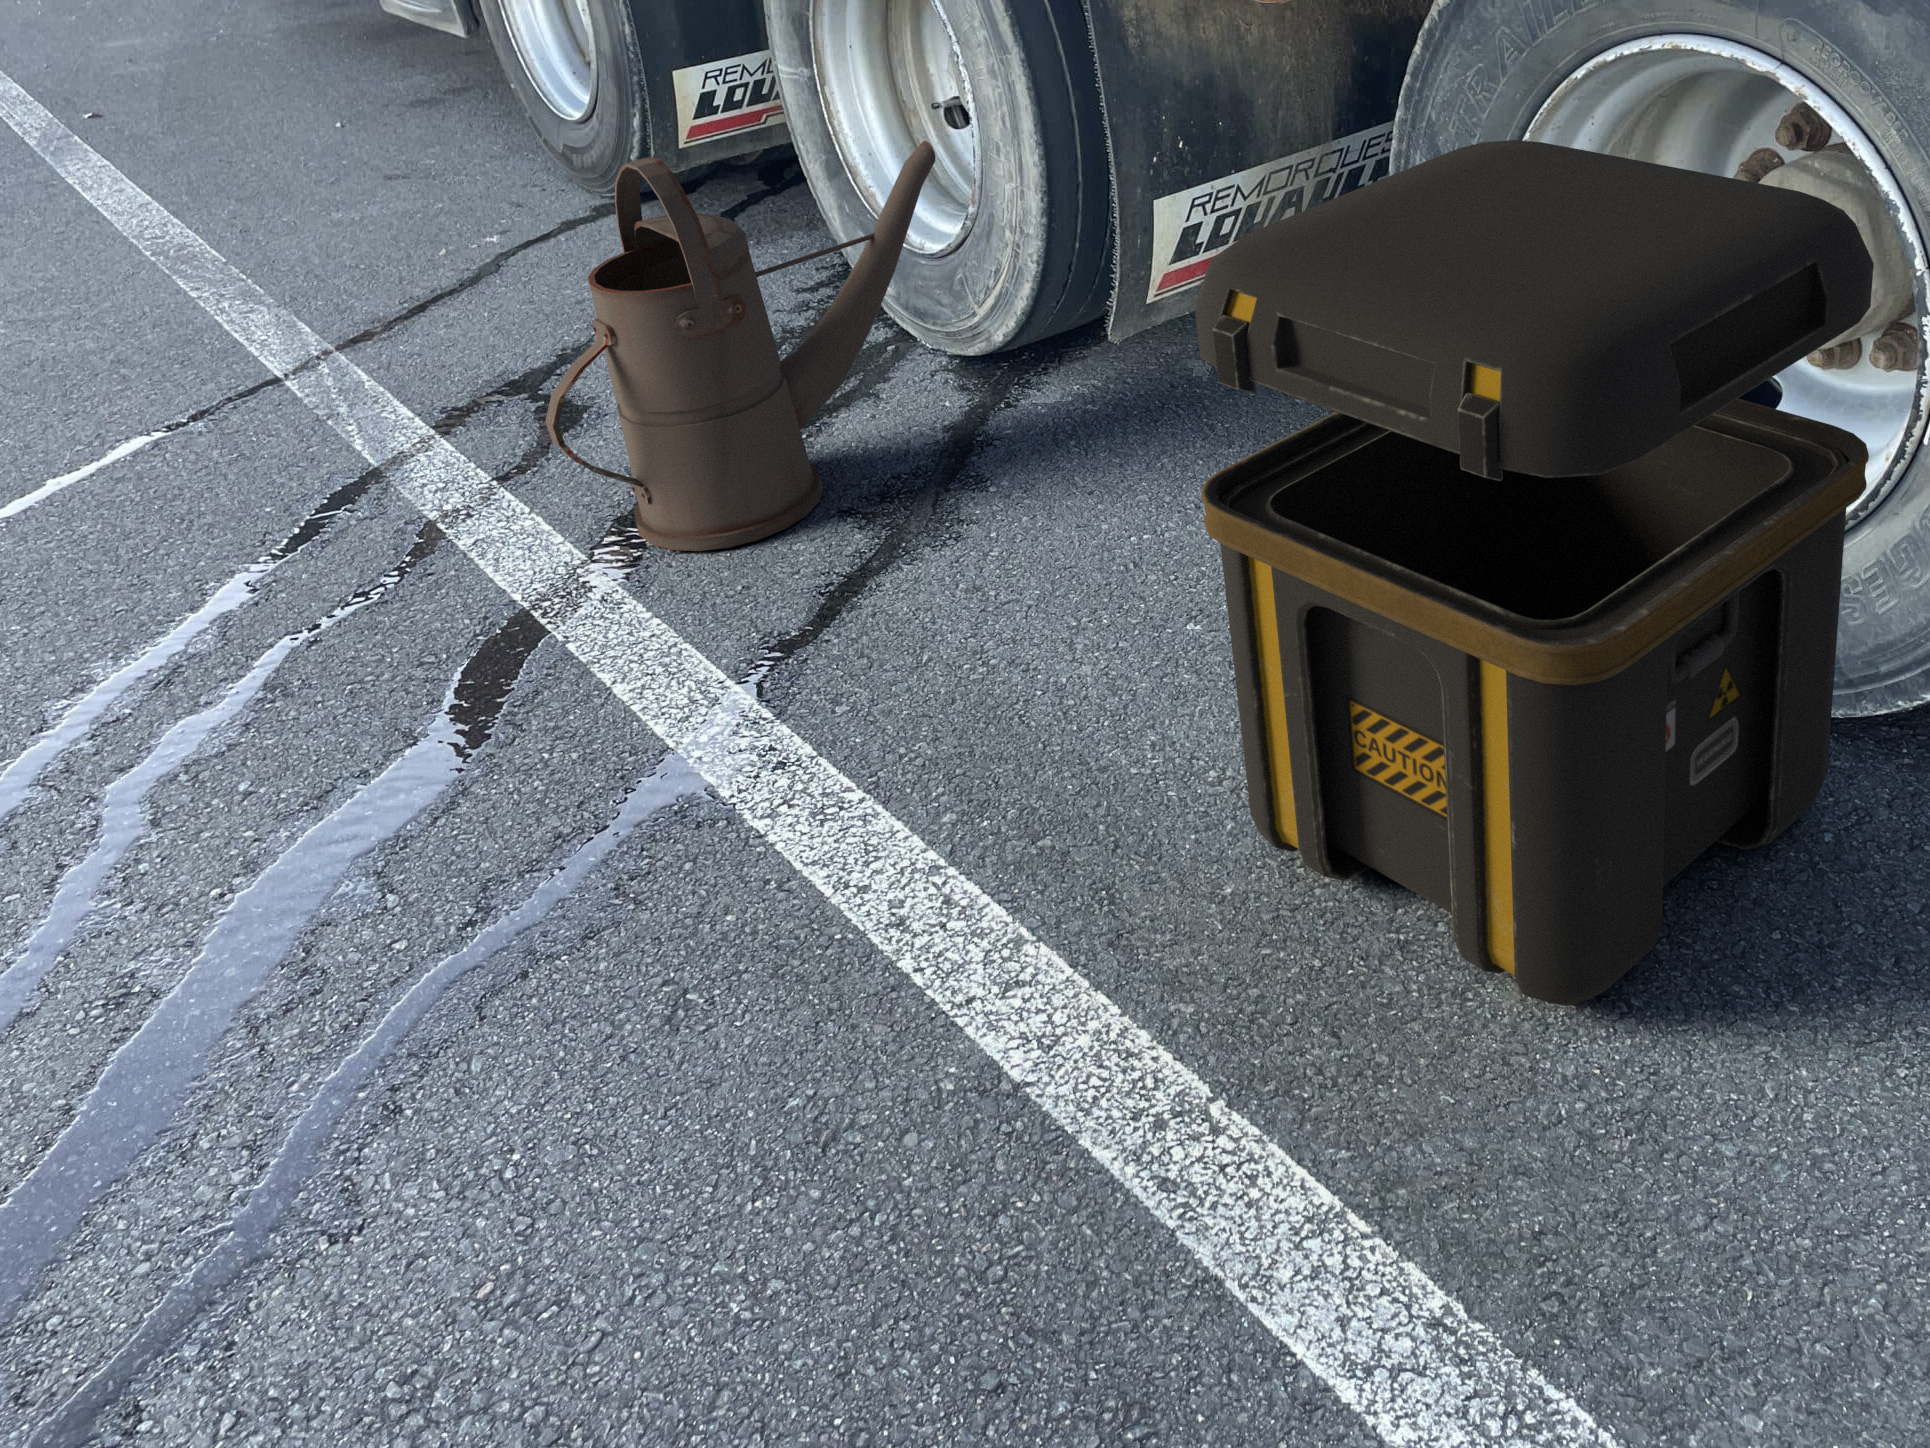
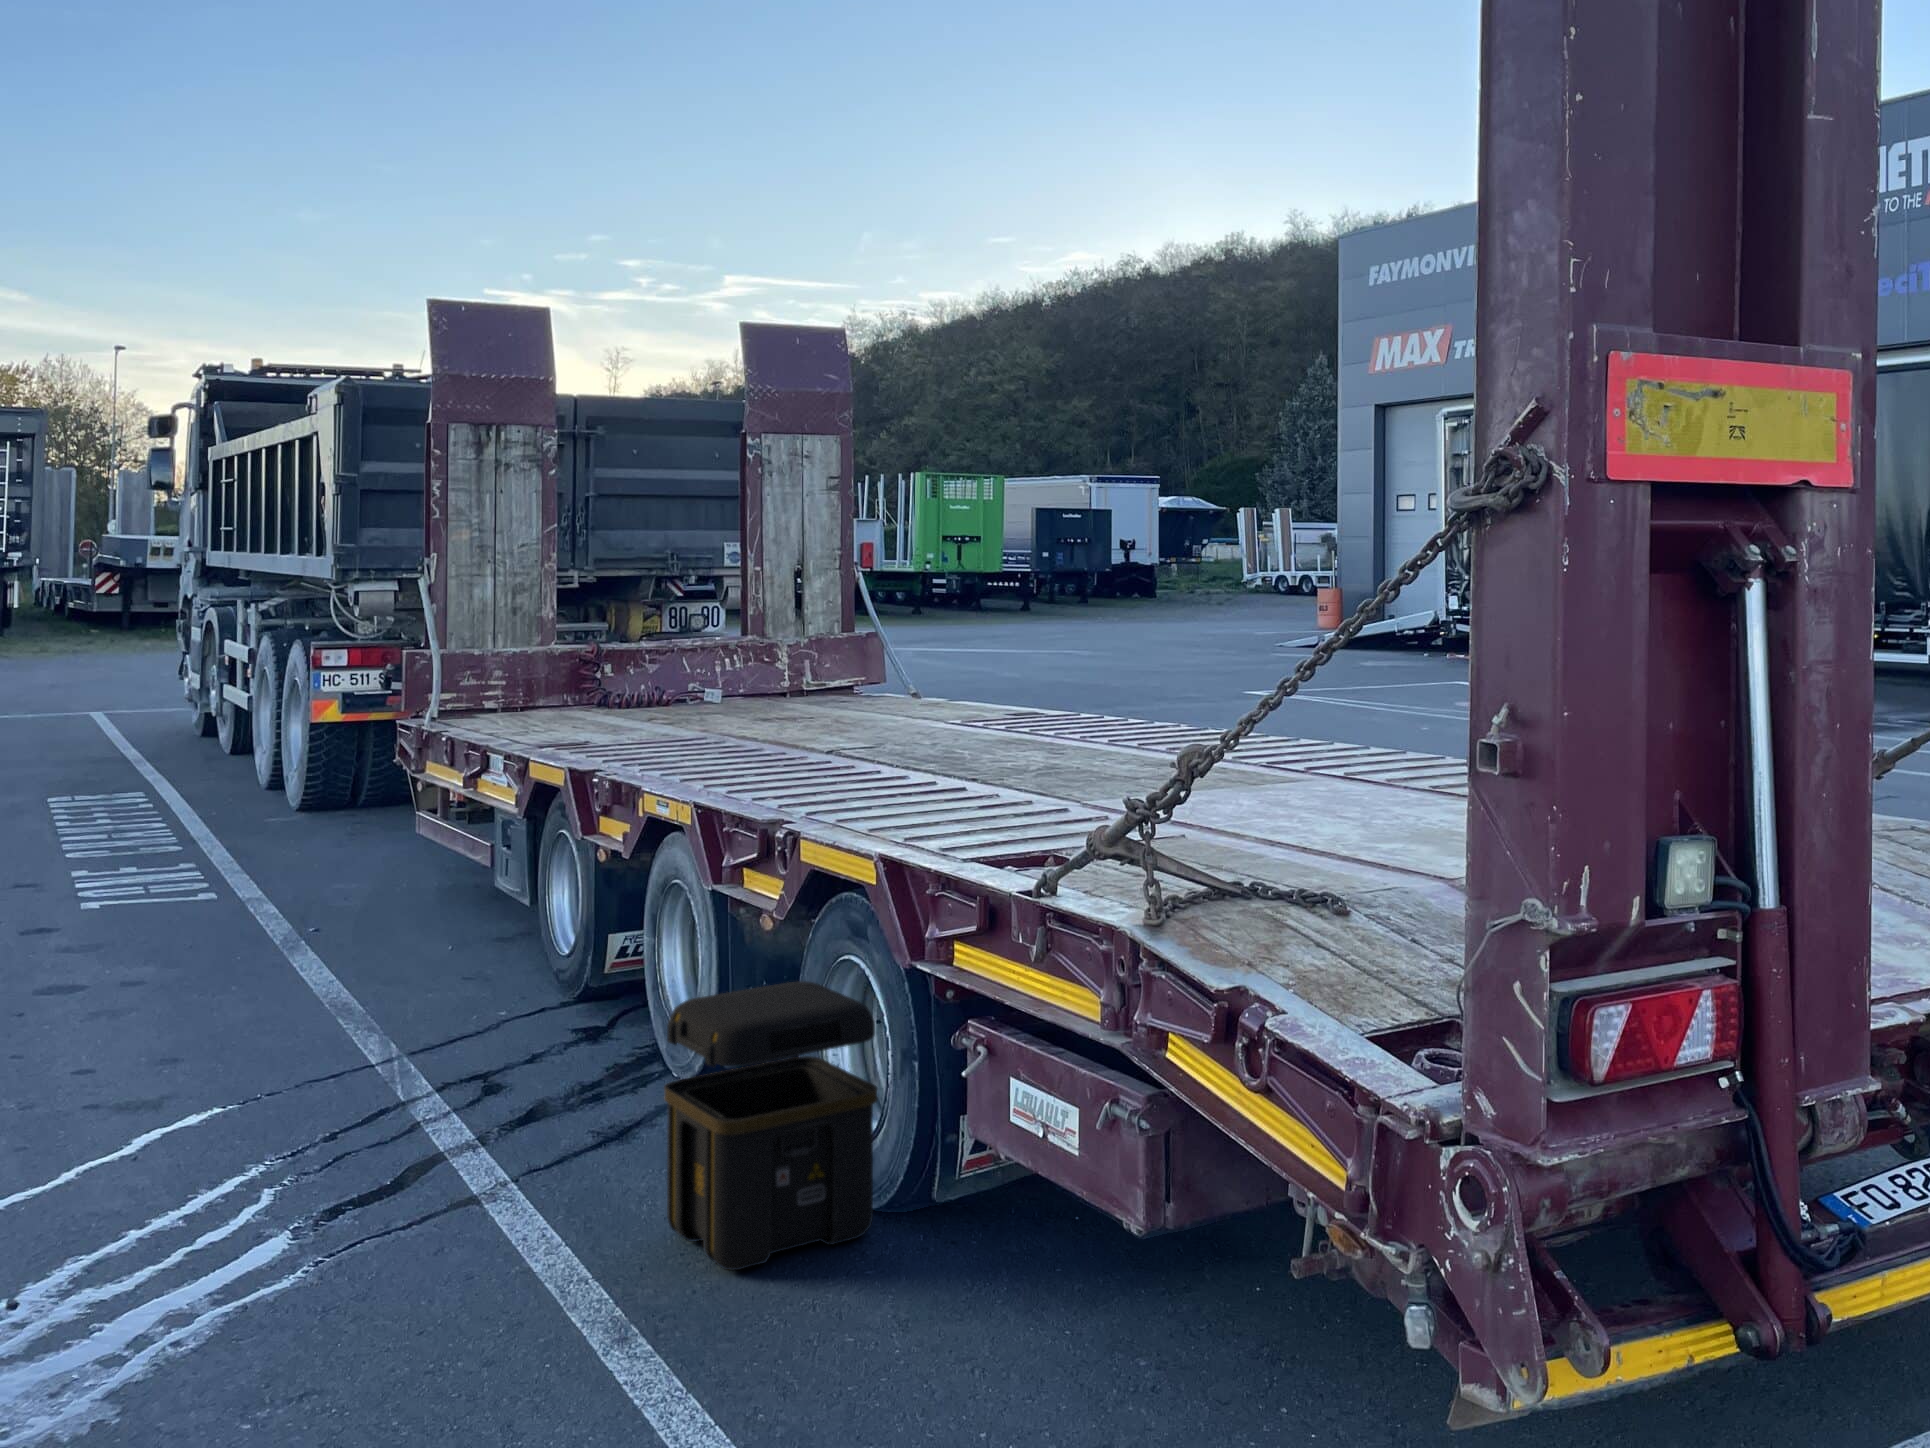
watering can: present [545,141,936,551] -> none [480,966,682,1140]

